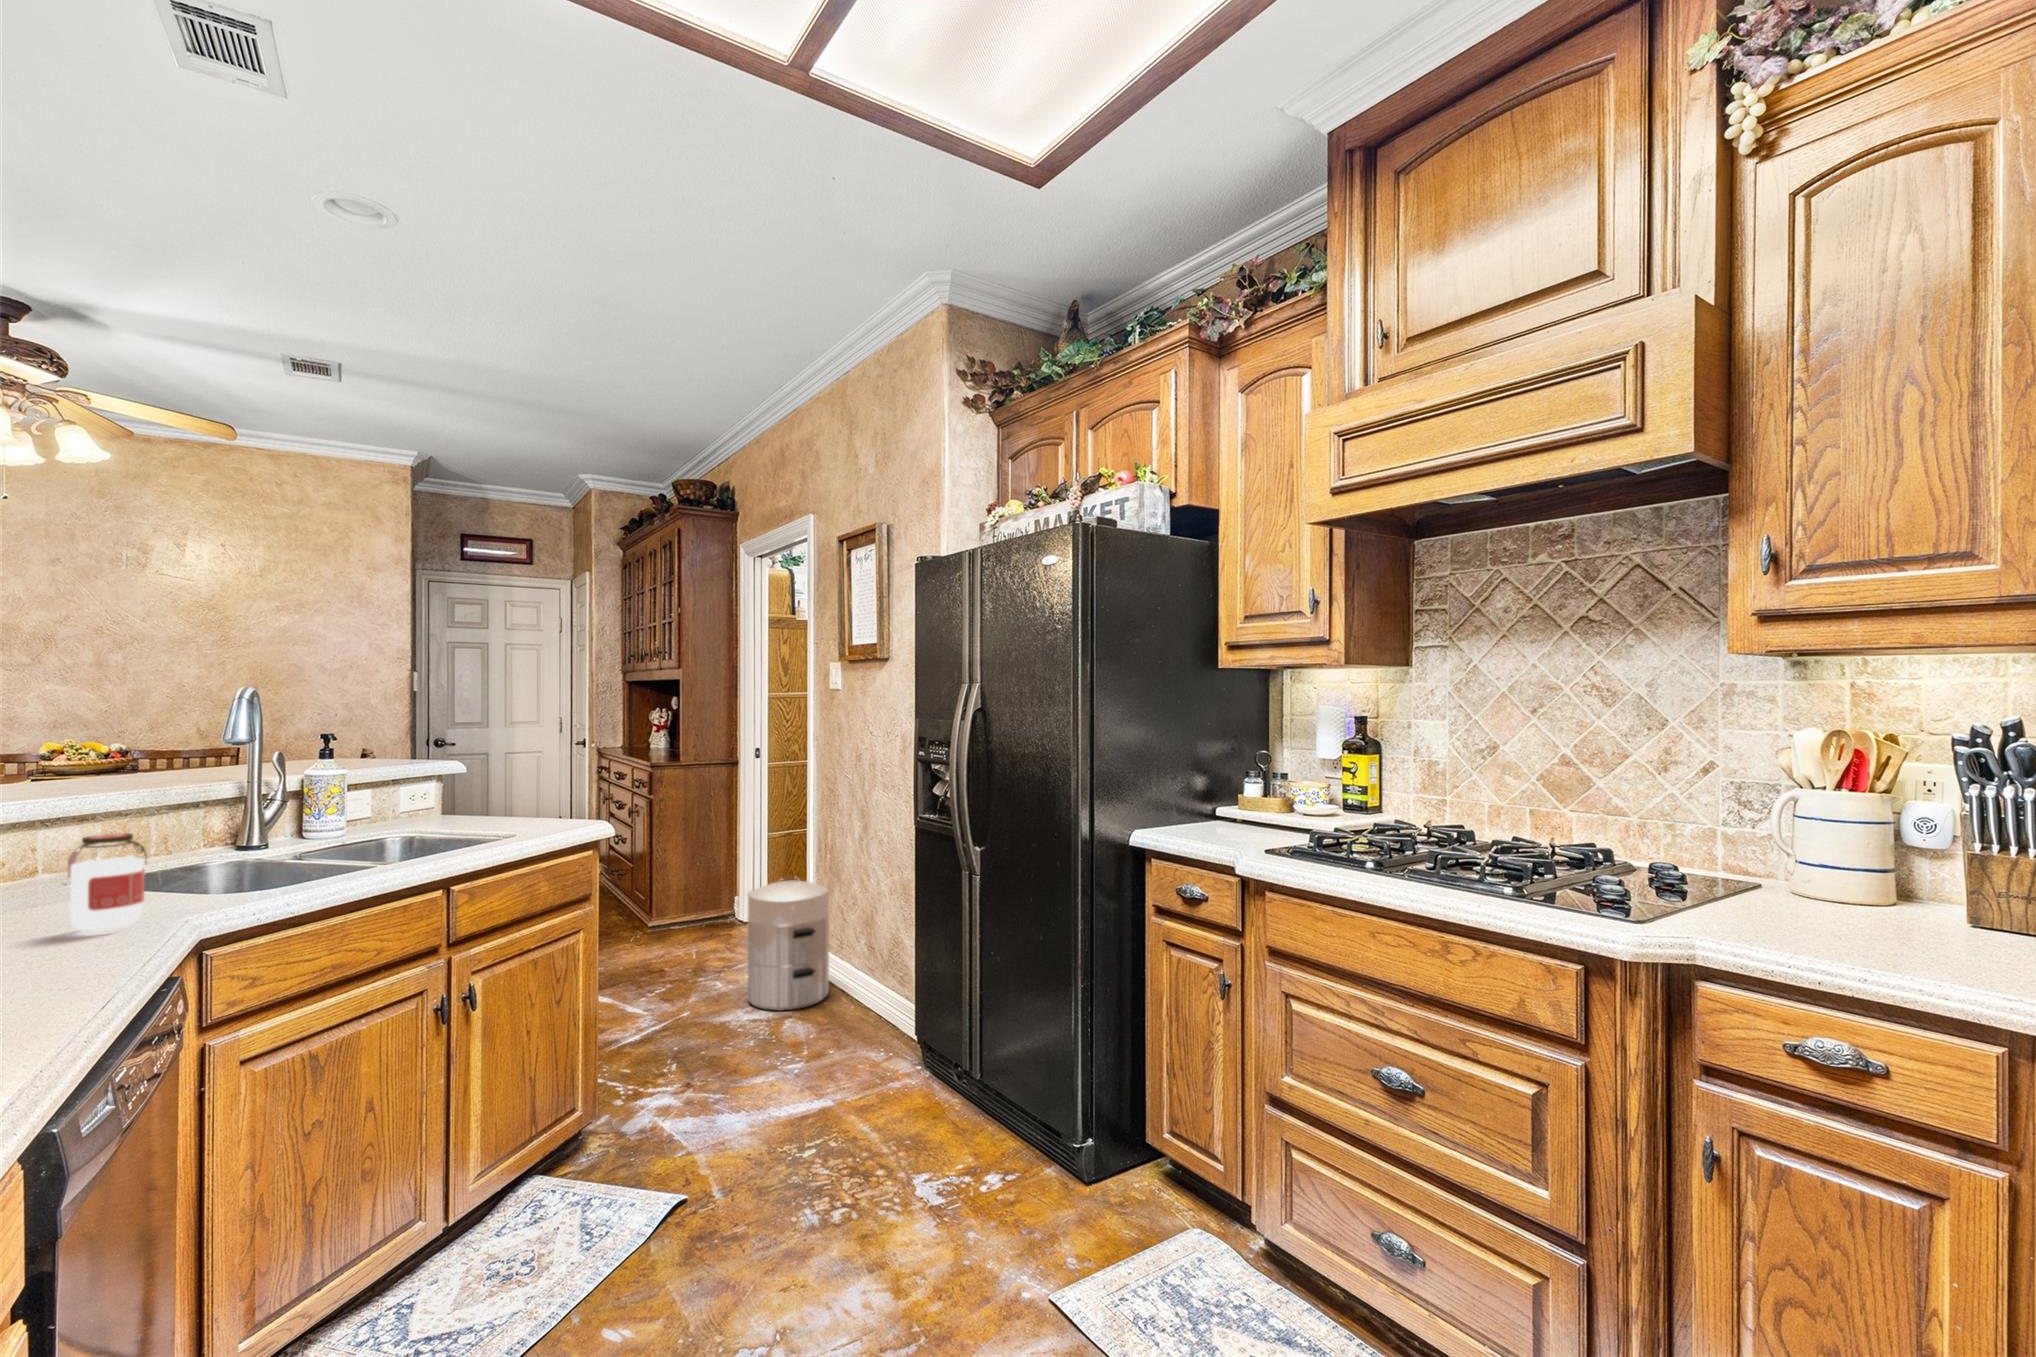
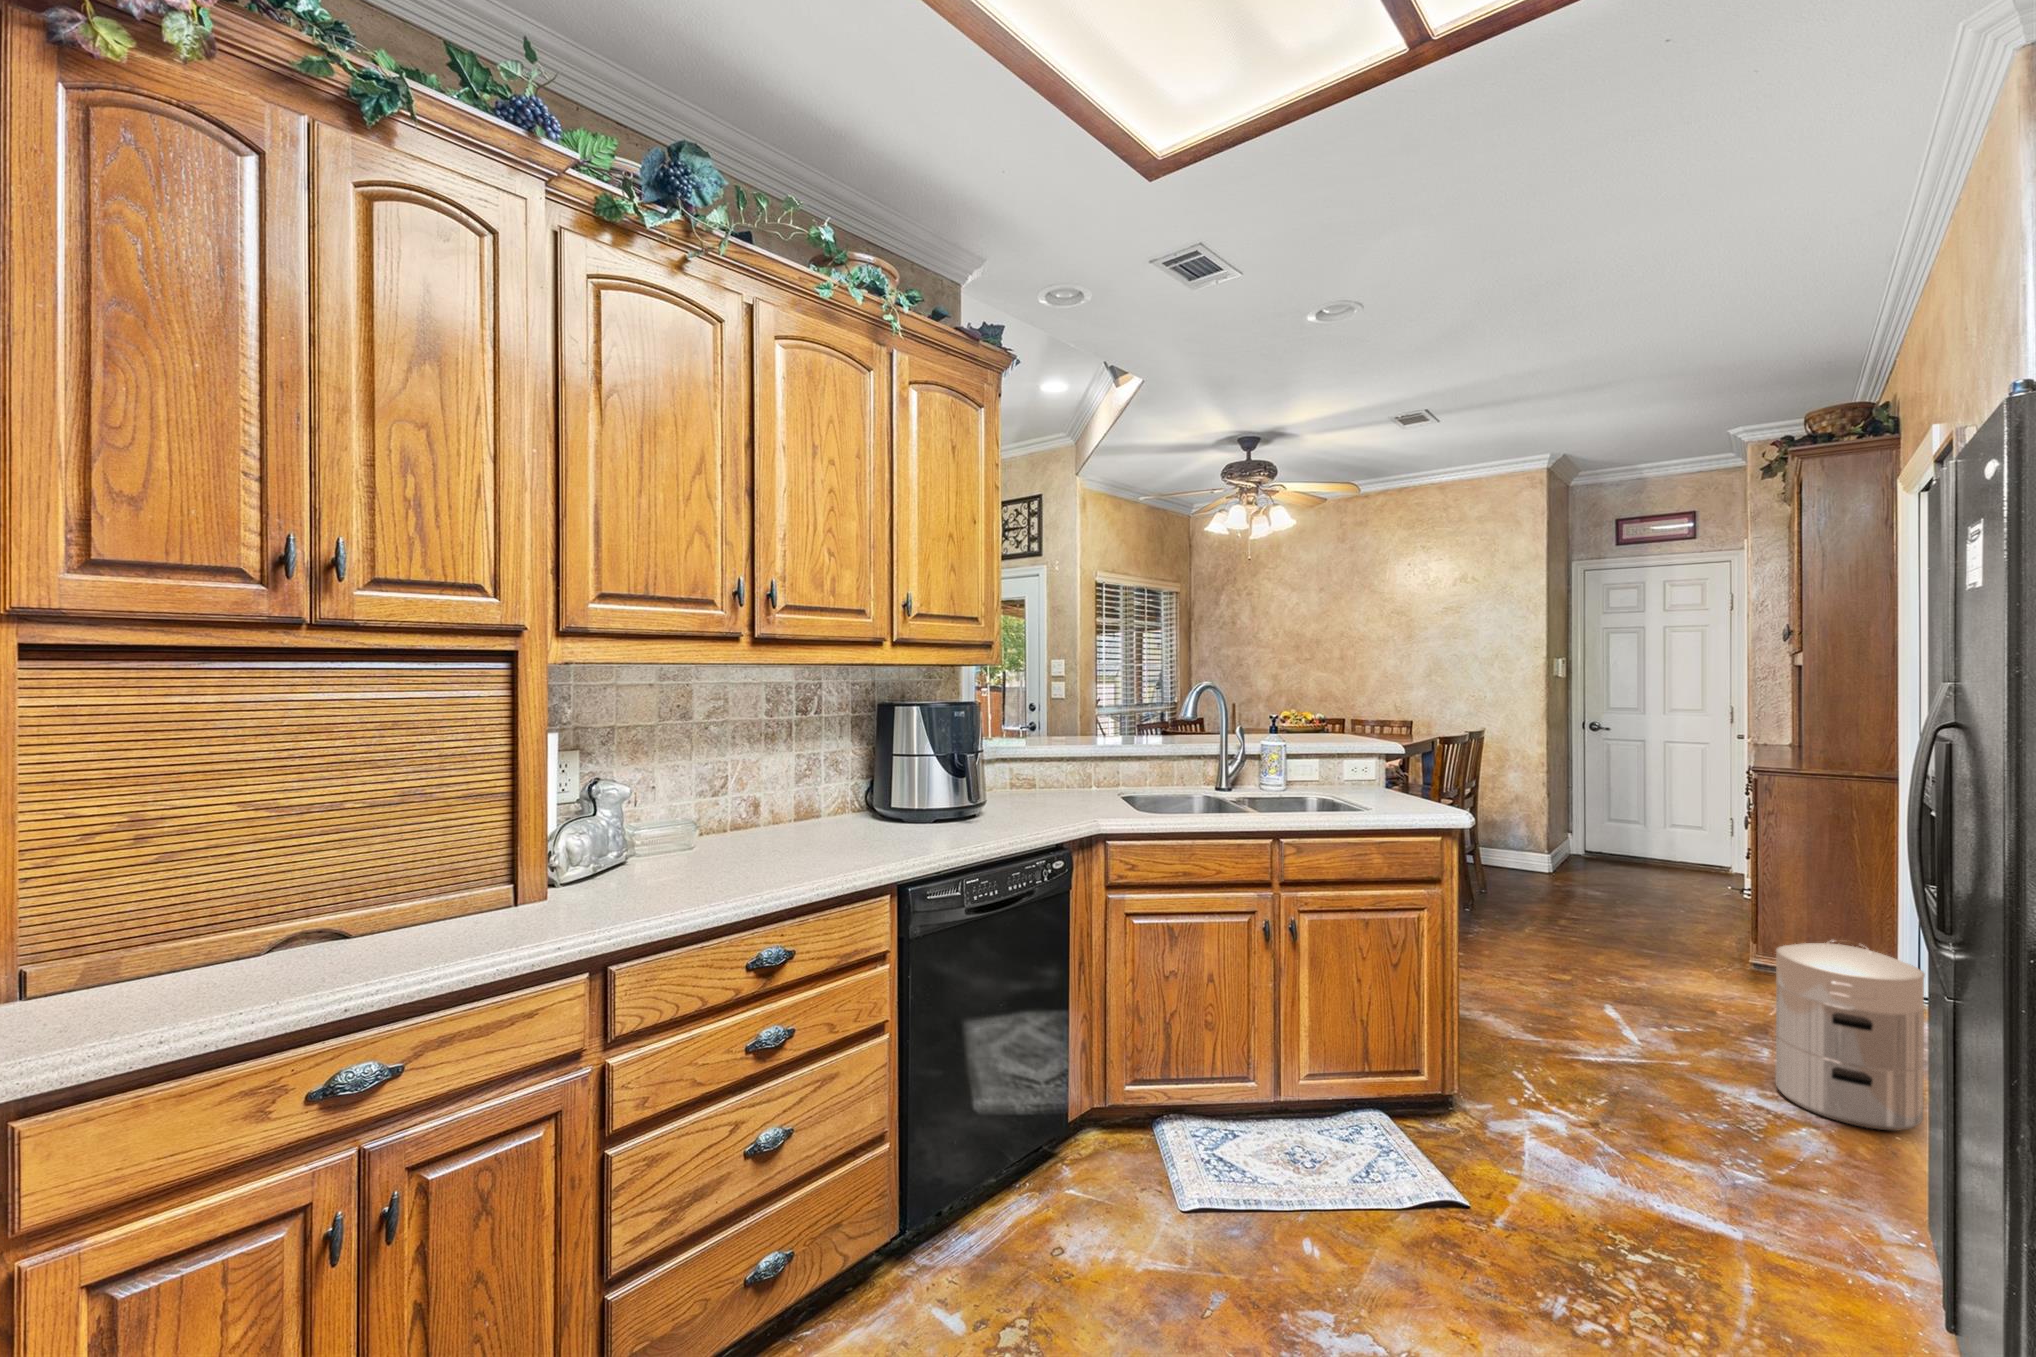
jar: present [68,833,146,931] -> none [1058,764,1089,817]

